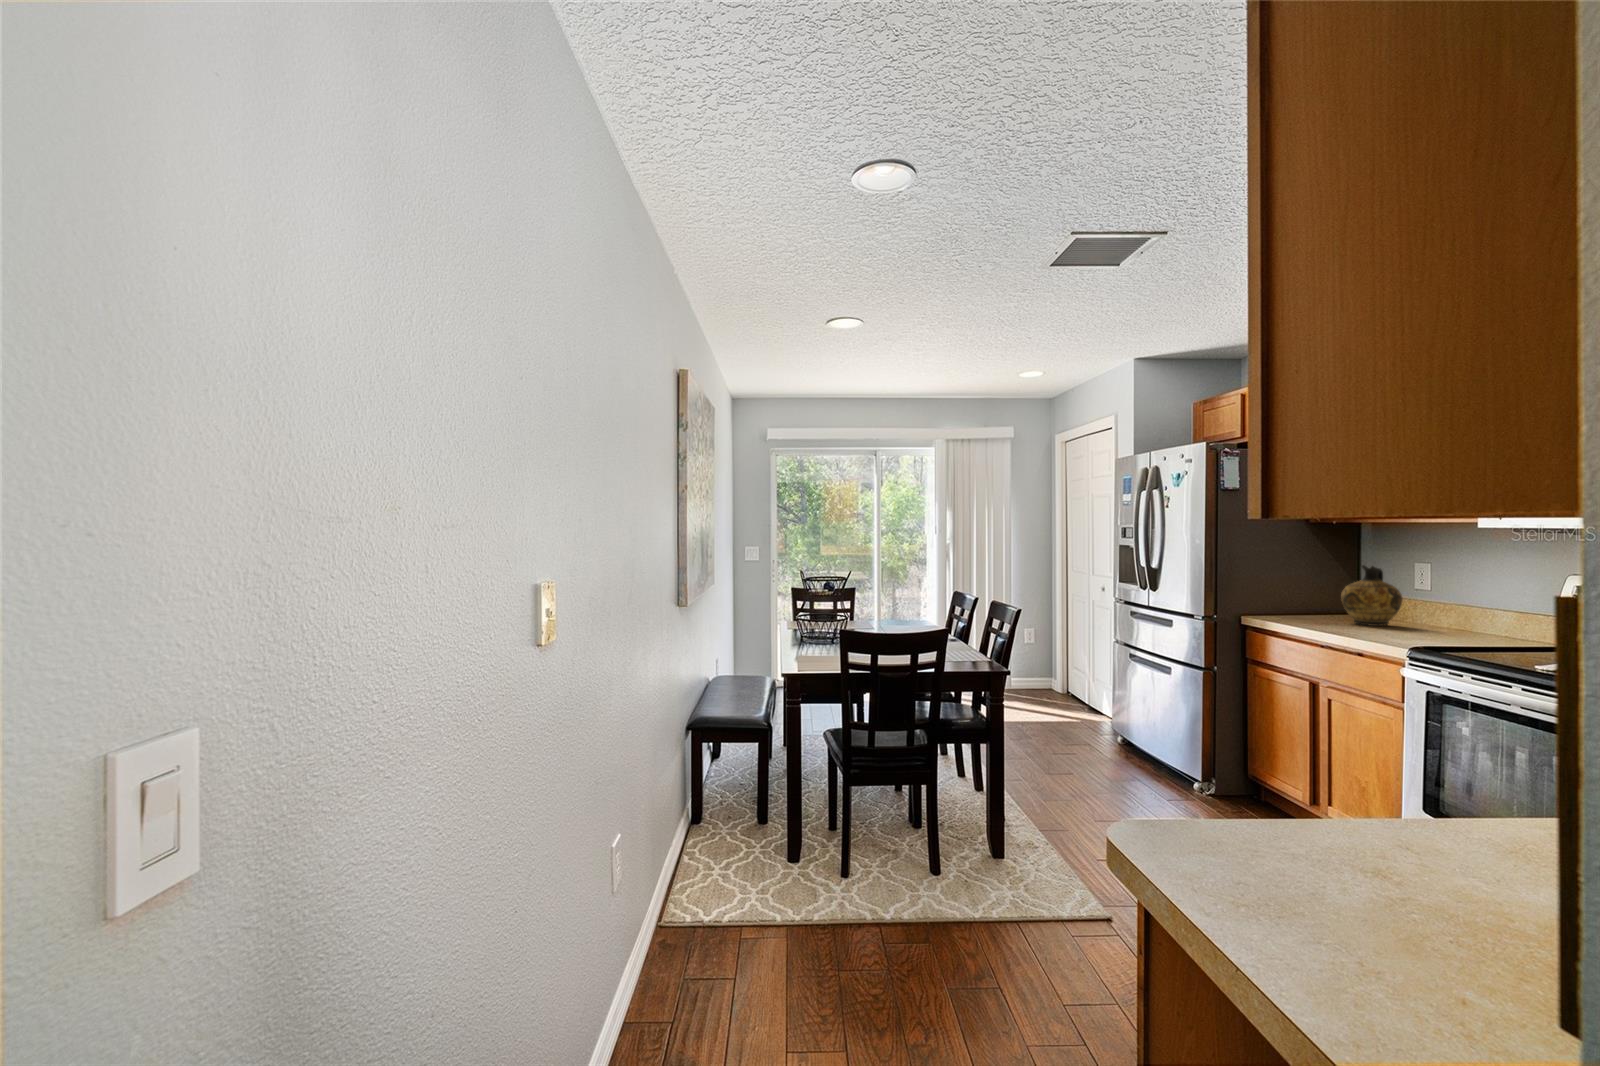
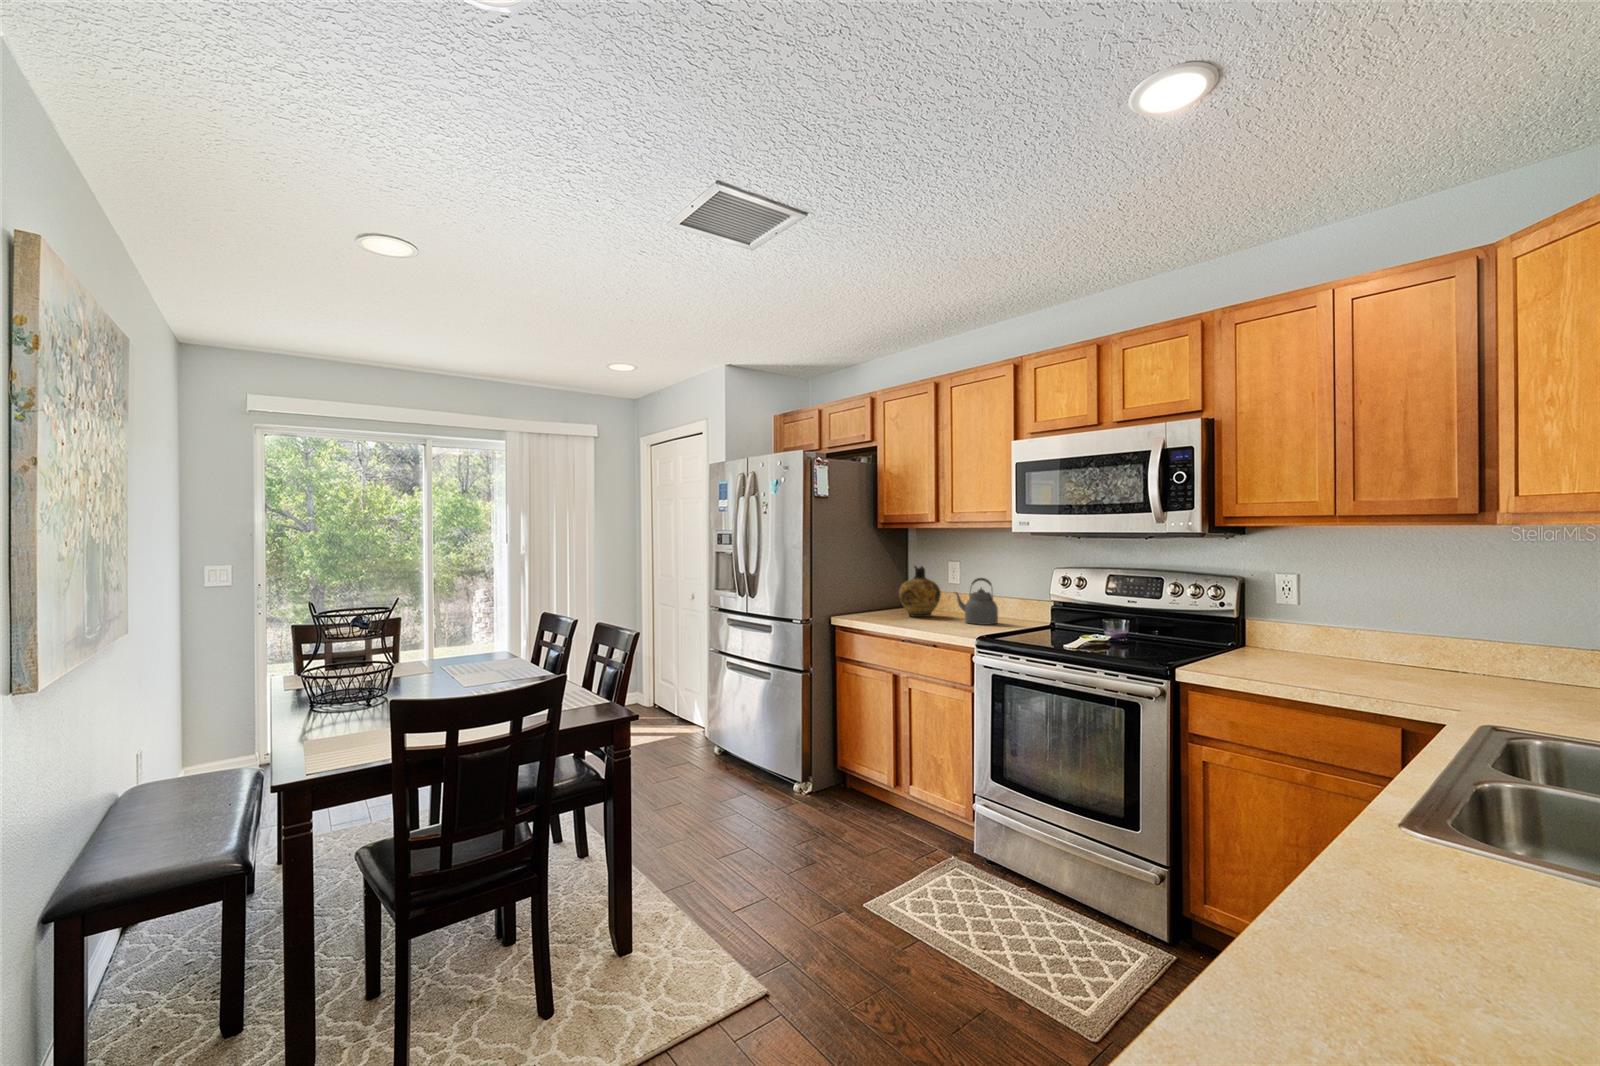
kettle: none [1410,582,1476,639] -> present [955,578,998,625]

